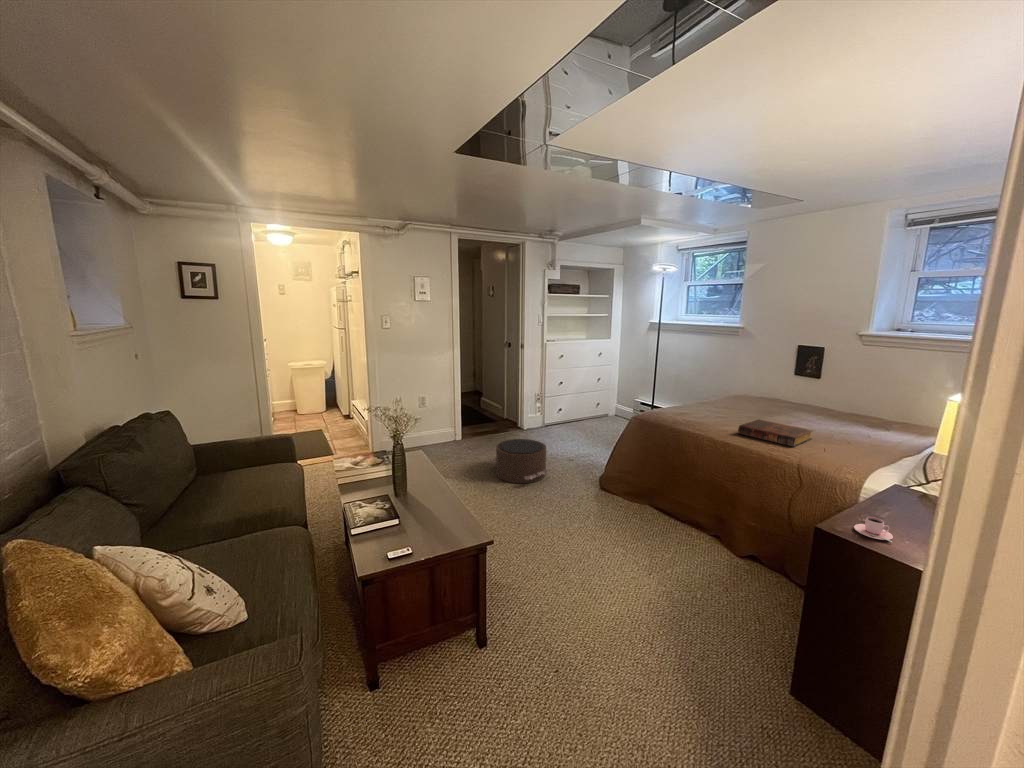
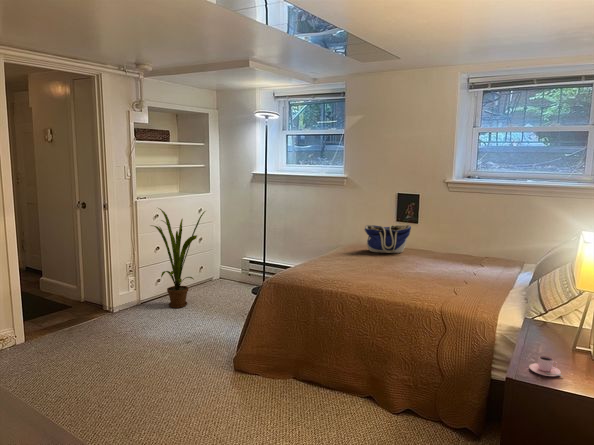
house plant: none [552,349,601,434] -> present [154,209,205,308]
tote bag: none [749,376,805,407] -> present [364,225,411,253]
book: present [738,420,813,447] -> none [378,269,438,294]
pouf: present [487,439,547,483] -> none [79,325,170,387]

